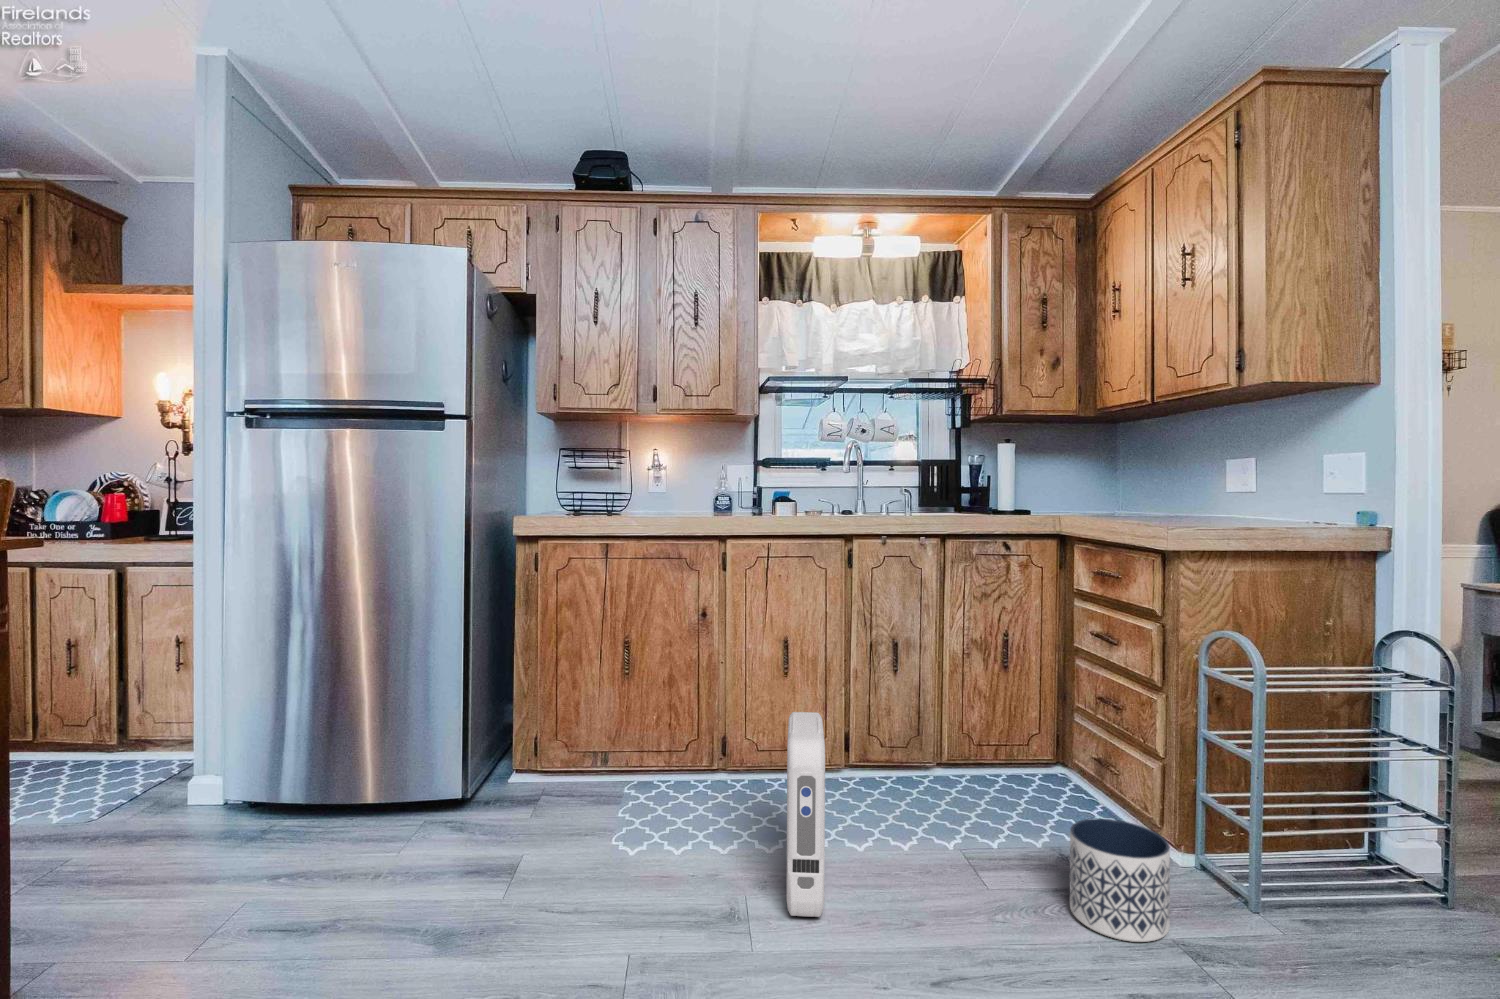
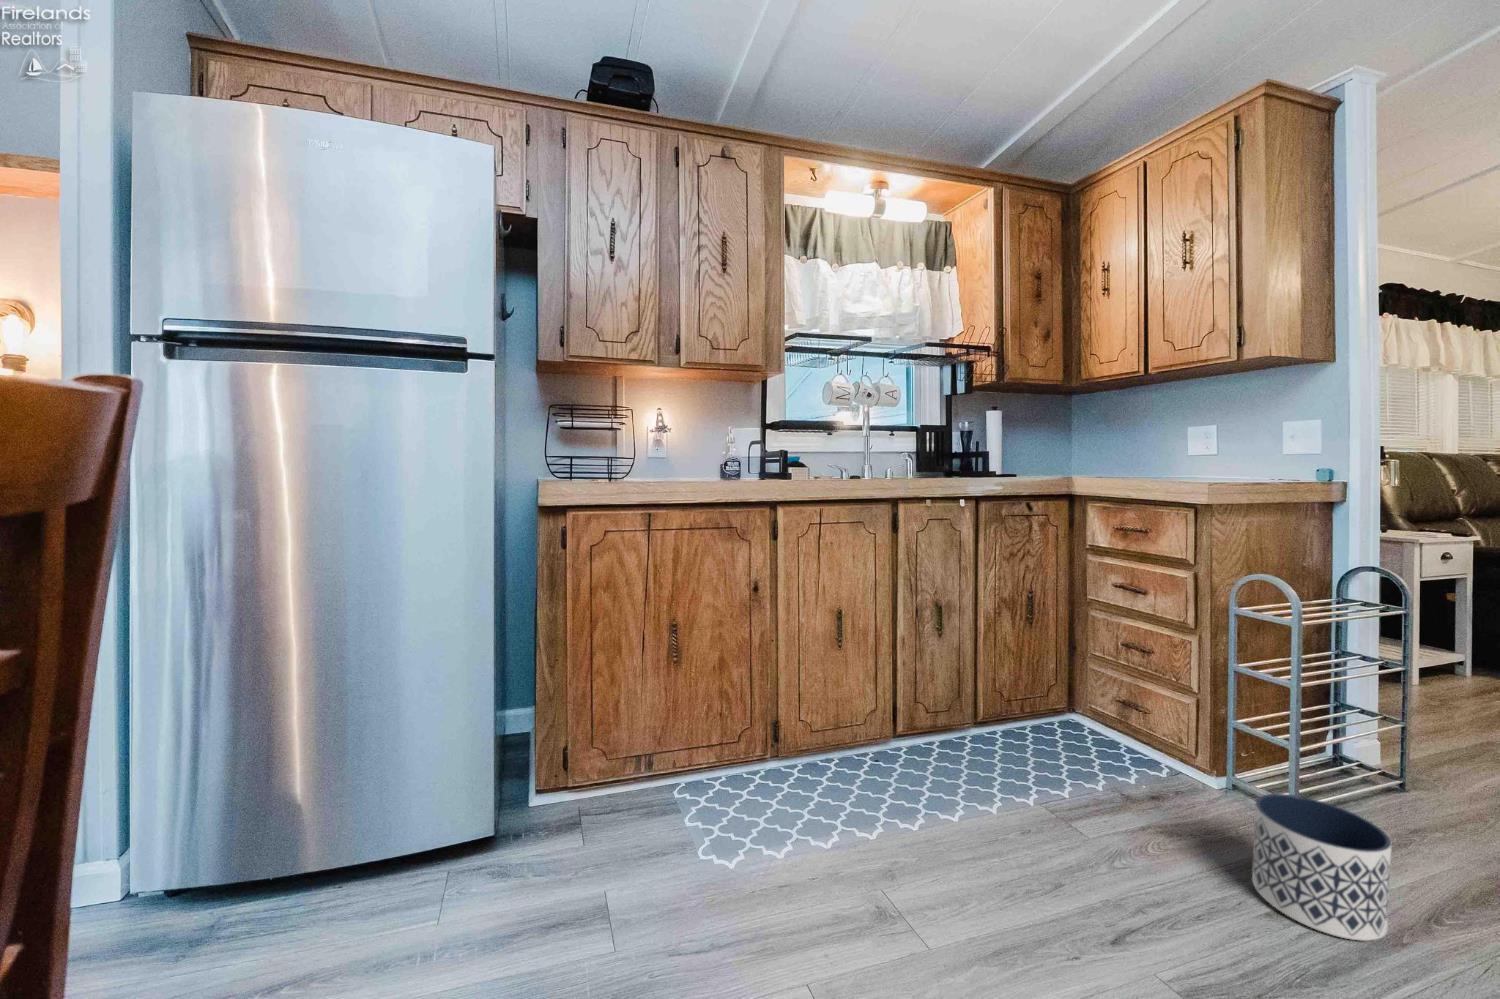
air purifier: present [787,712,825,917] -> none [939,708,1065,982]

